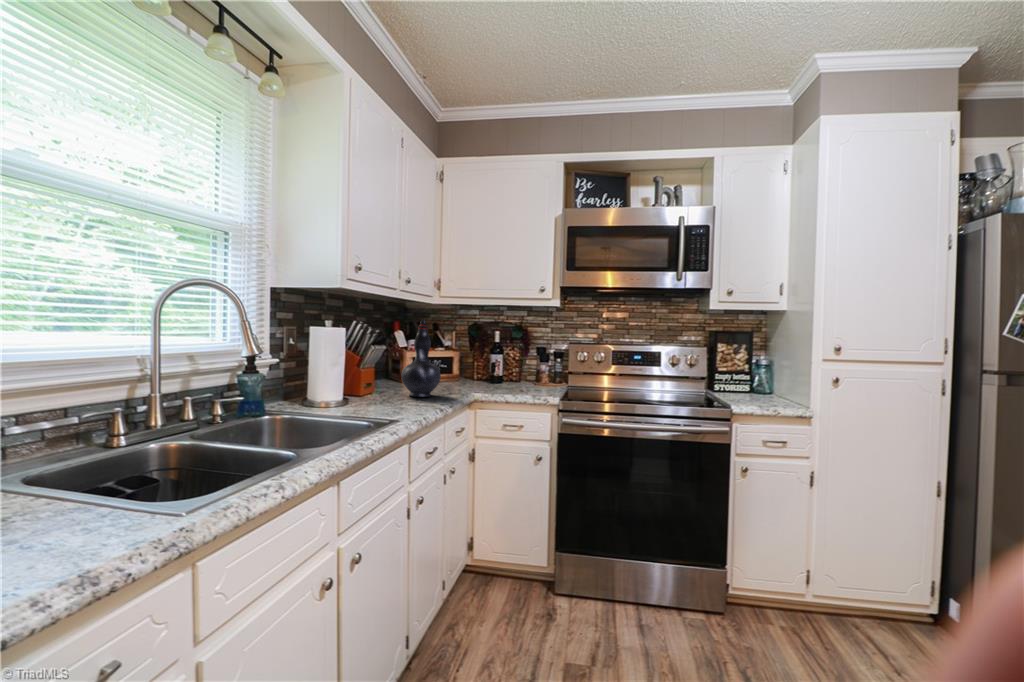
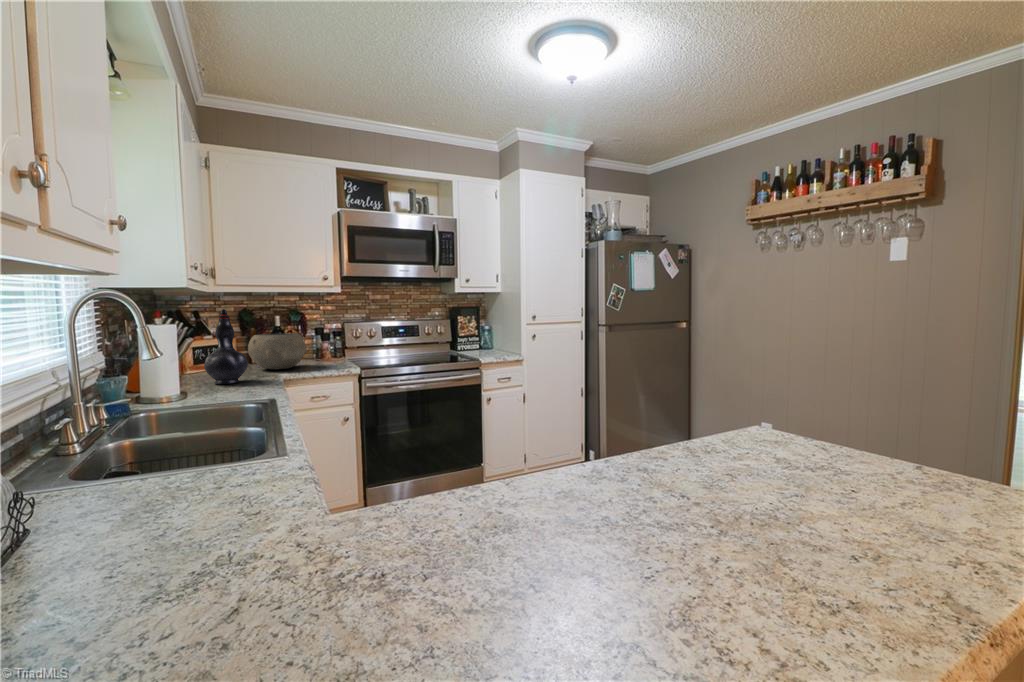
ceramic bowl: none [459,350,514,389] -> present [248,333,307,369]

